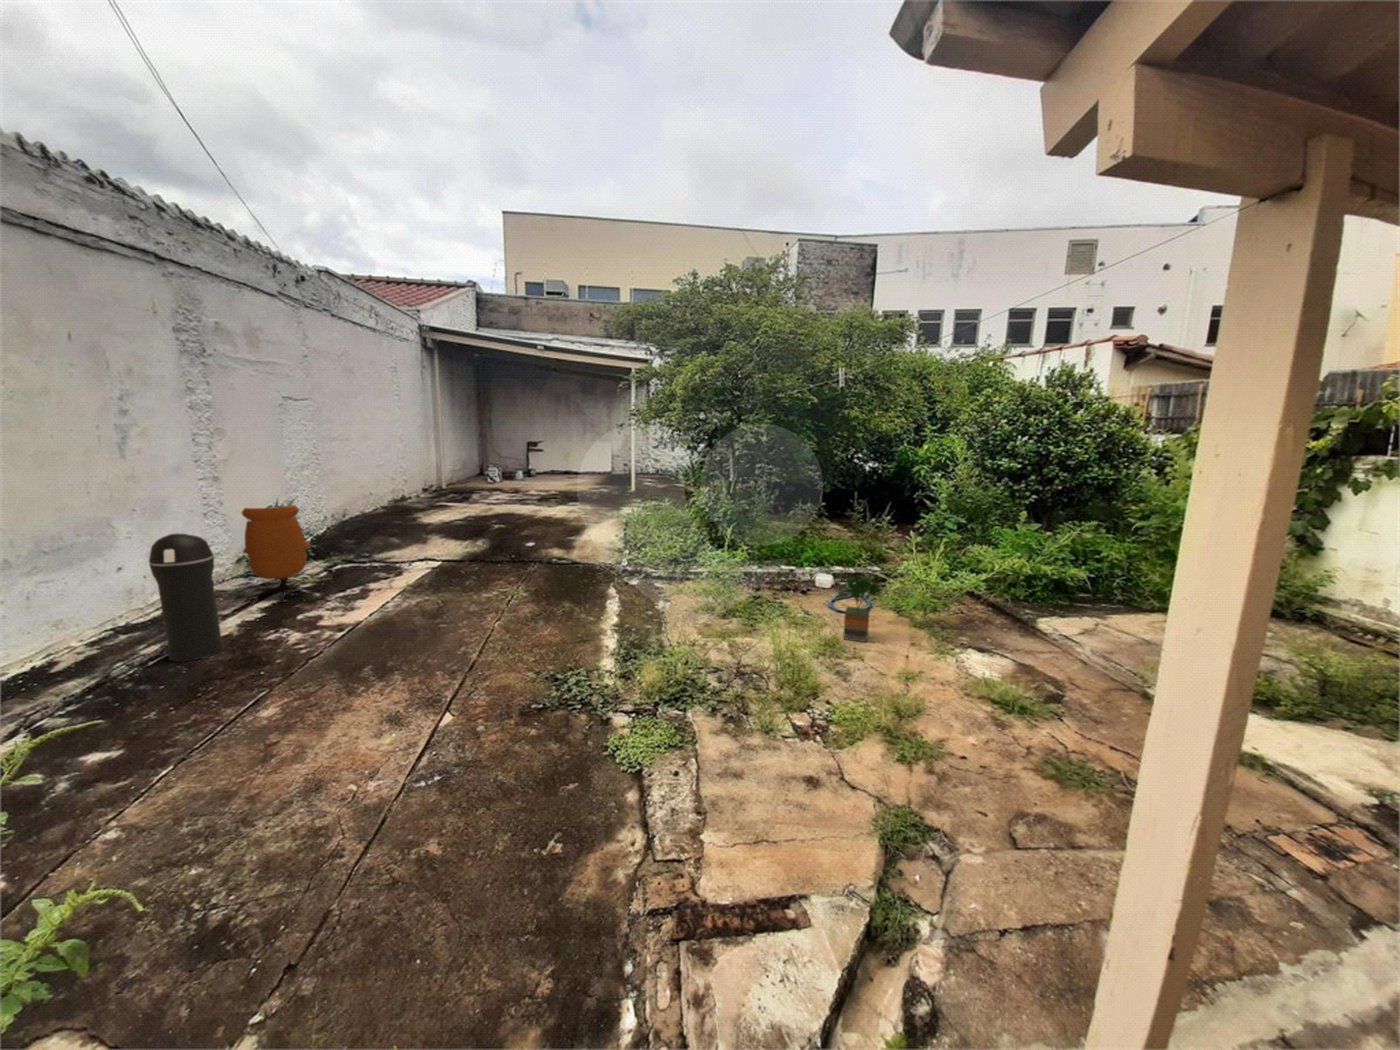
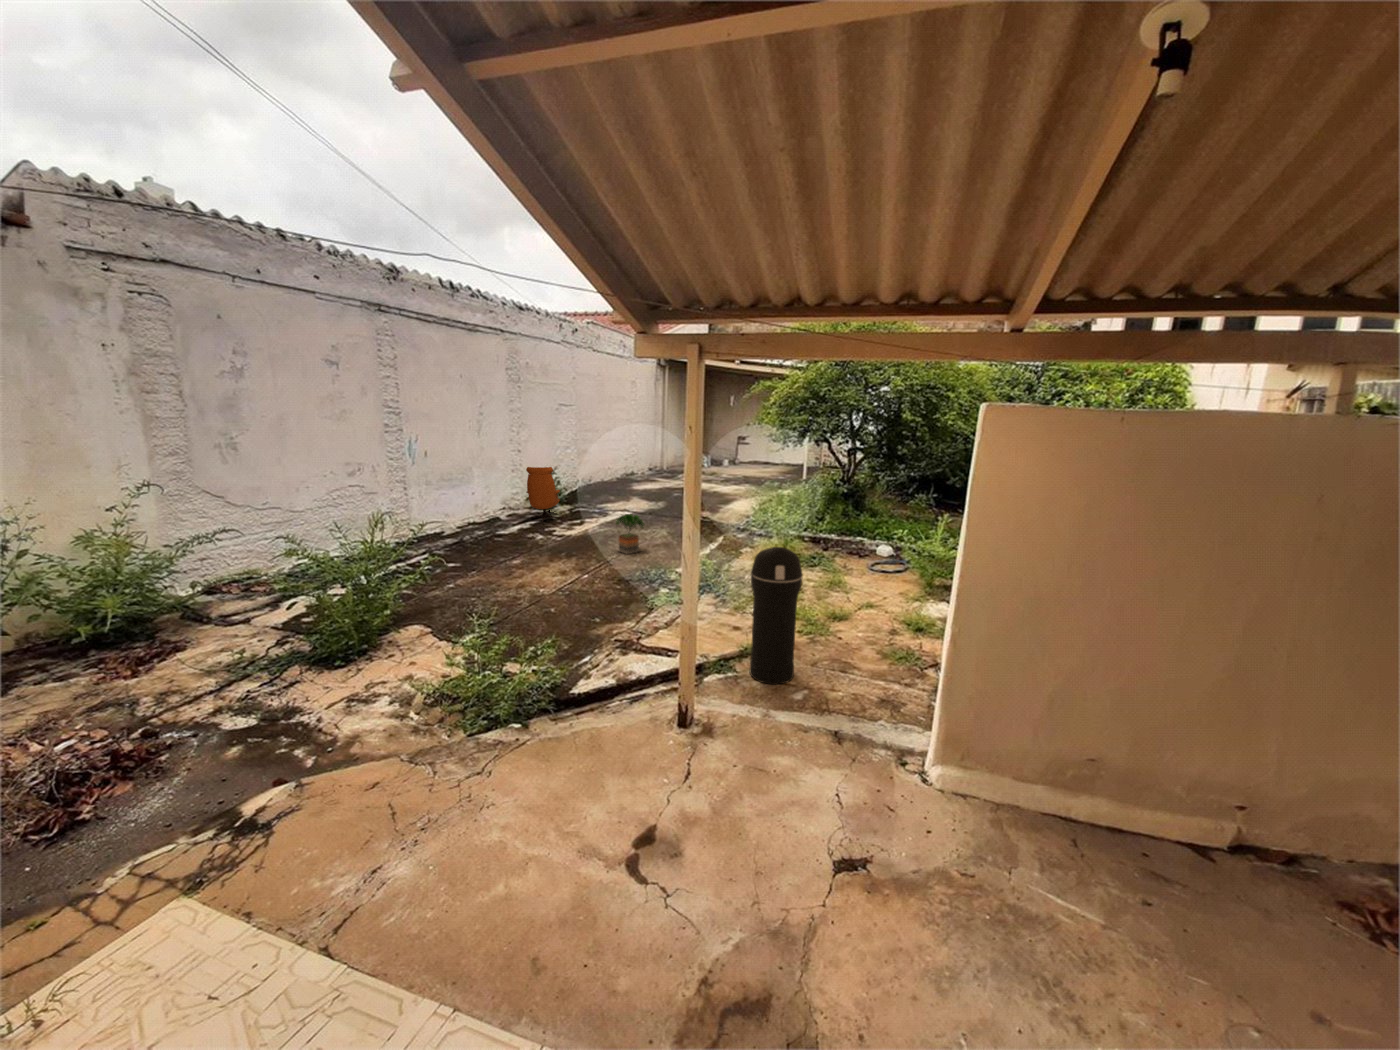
trash can: present [149,533,224,662] -> present [750,547,803,684]
potted tree: present [838,577,882,642] -> present [616,514,644,554]

